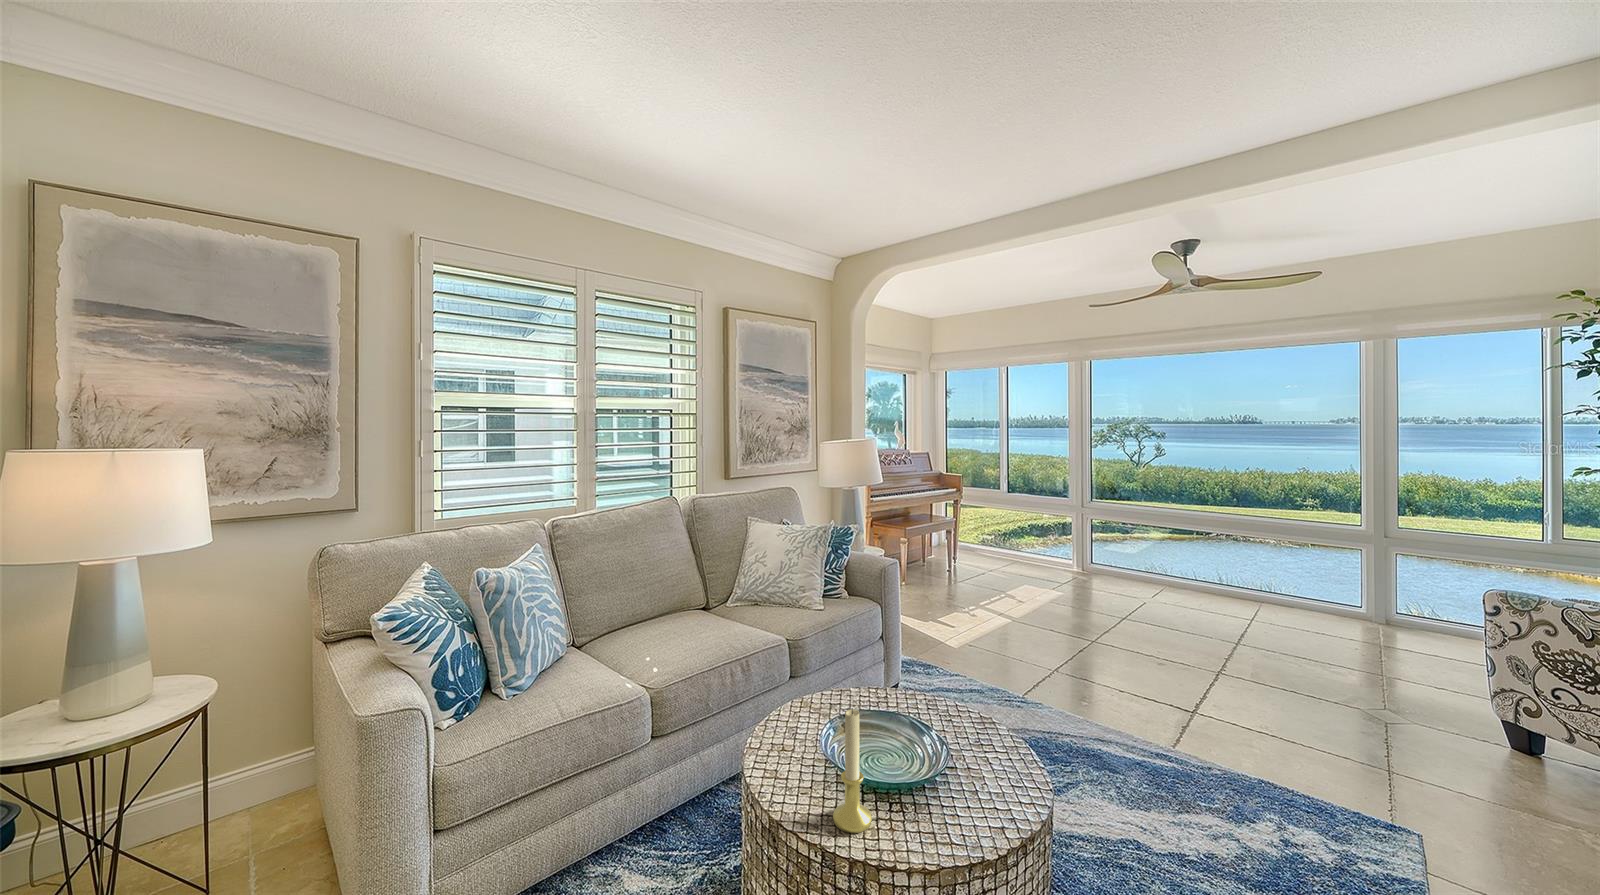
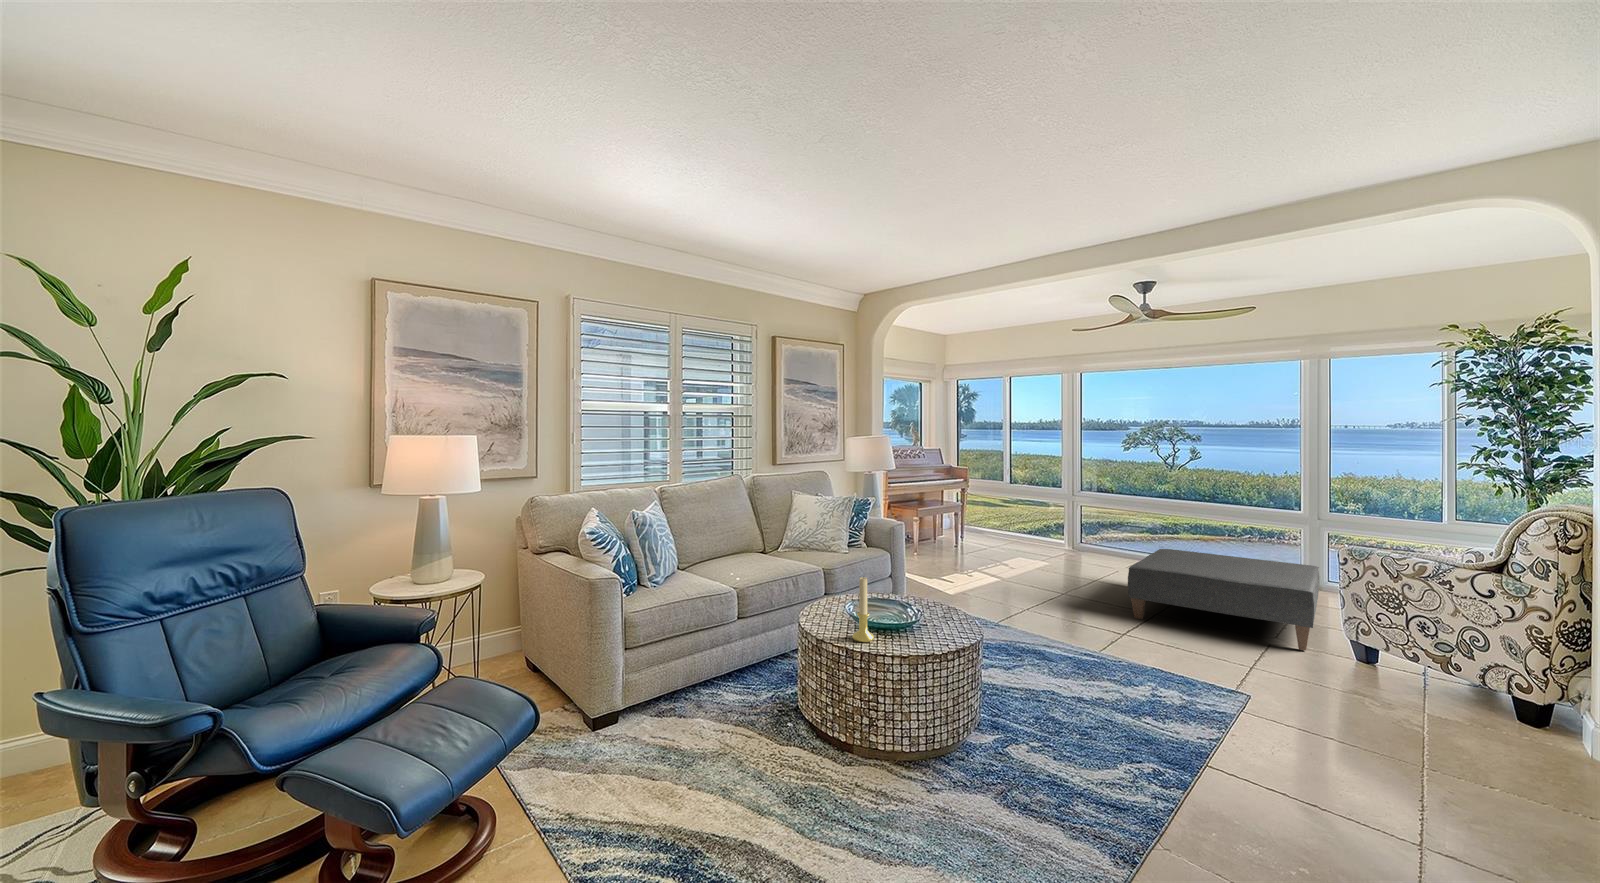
ottoman: none [1182,578,1449,729] -> present [1128,549,1319,650]

